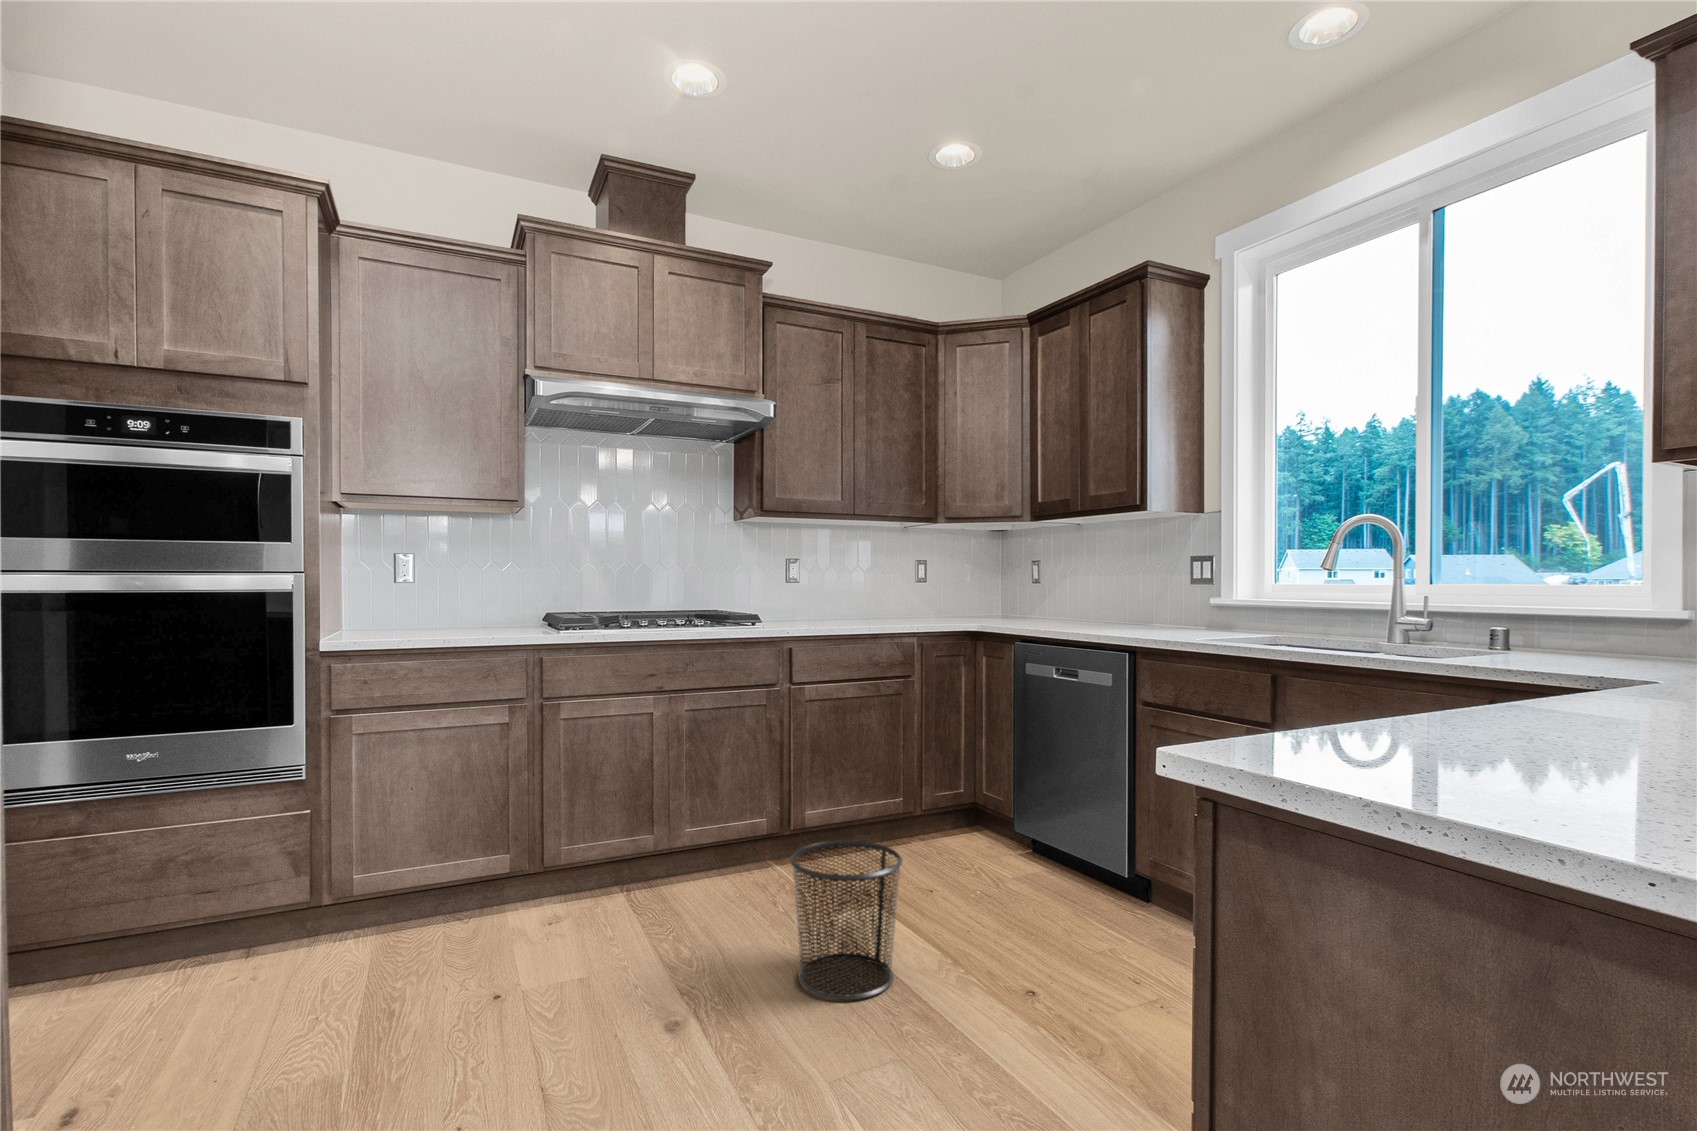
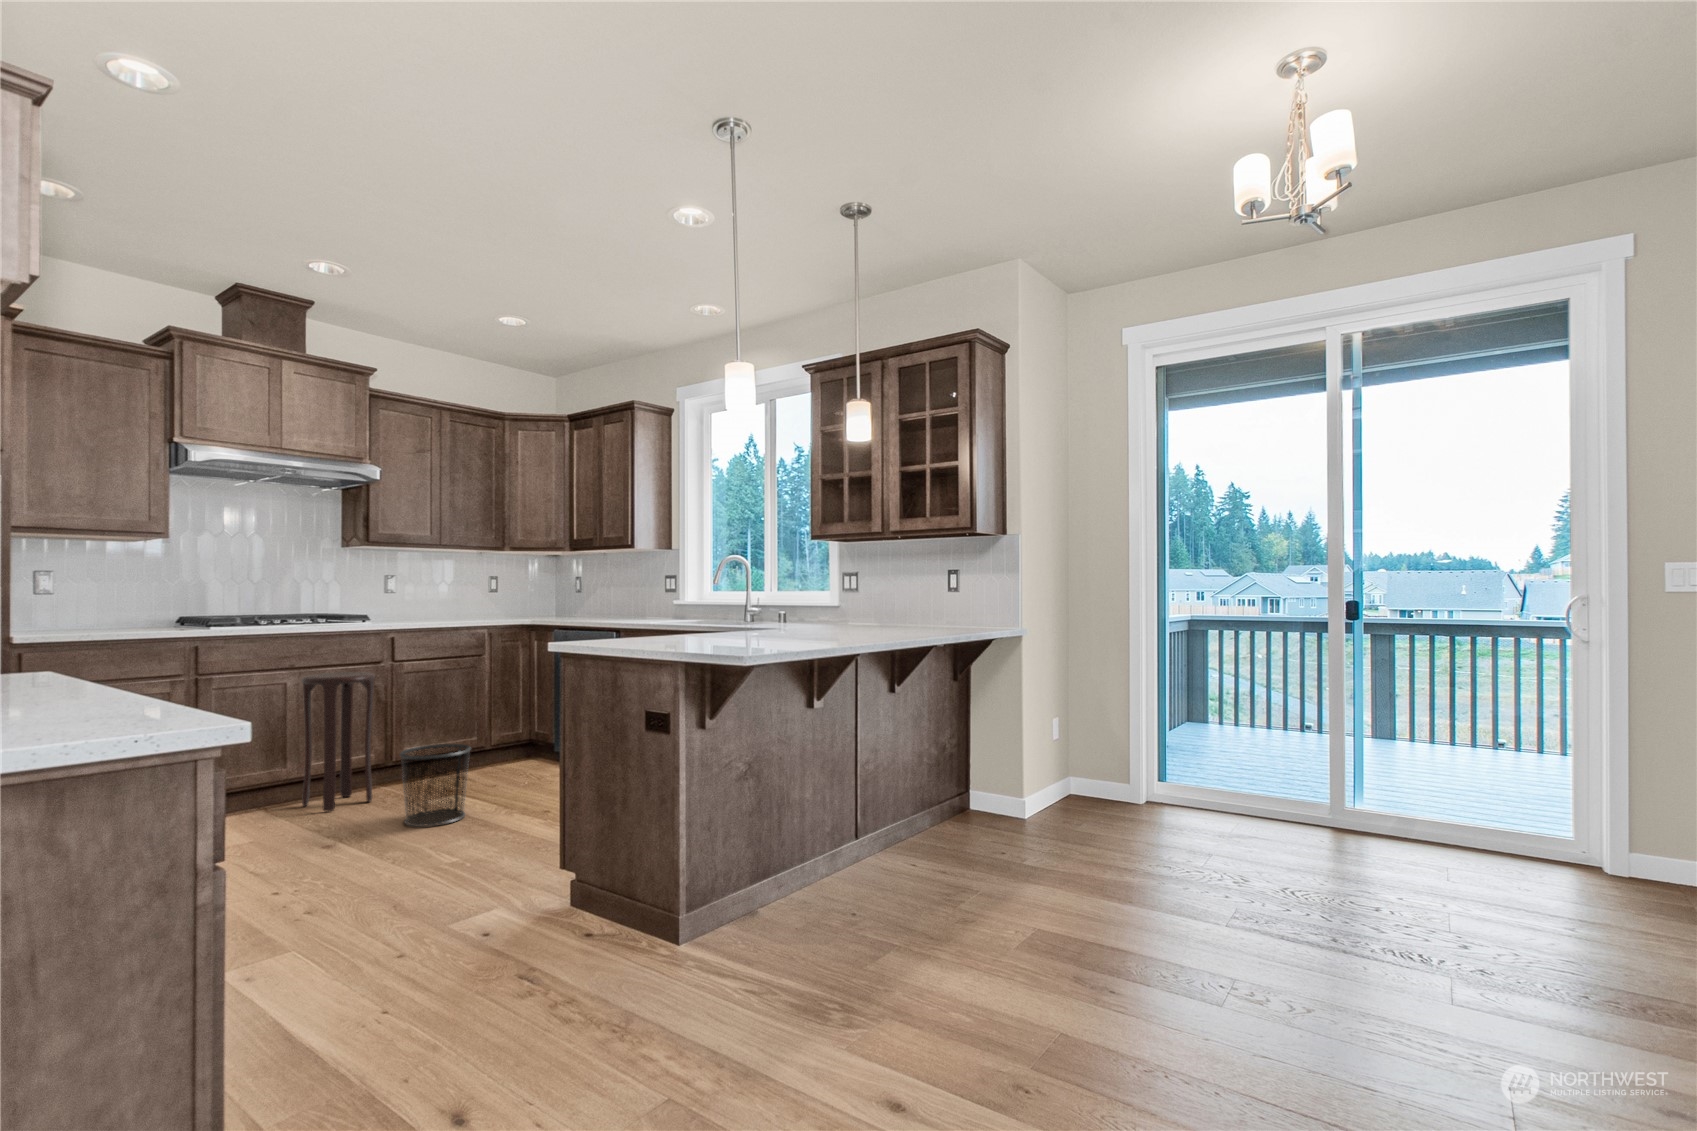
stool: none [668,700,764,919] -> present [302,672,375,812]

